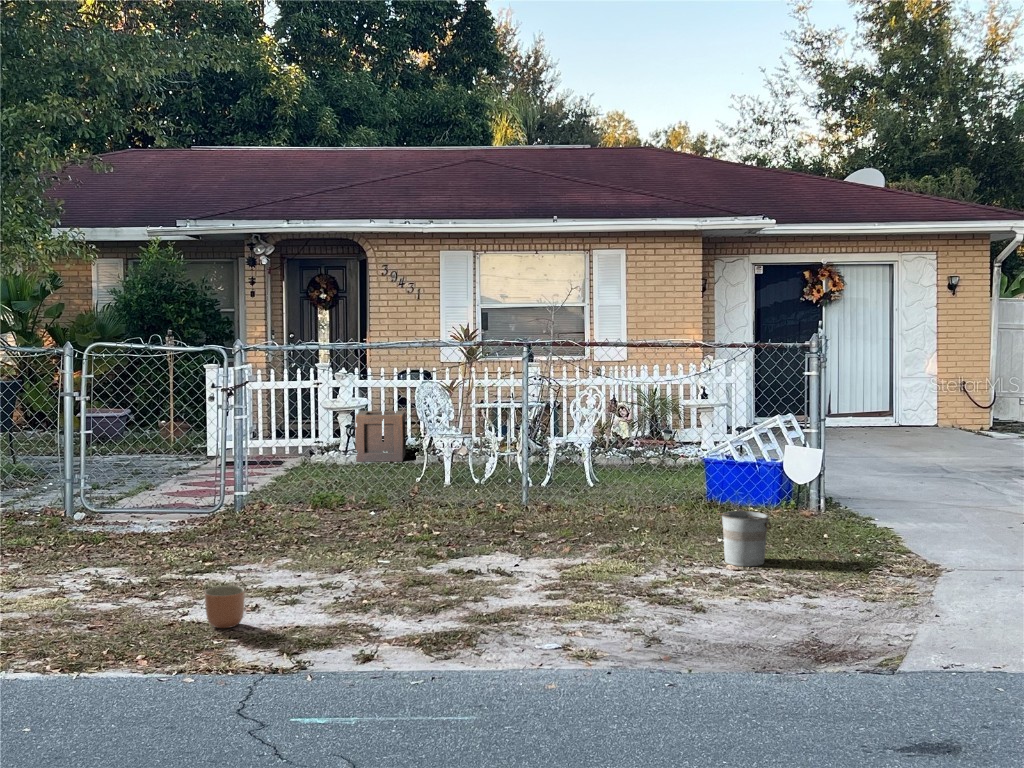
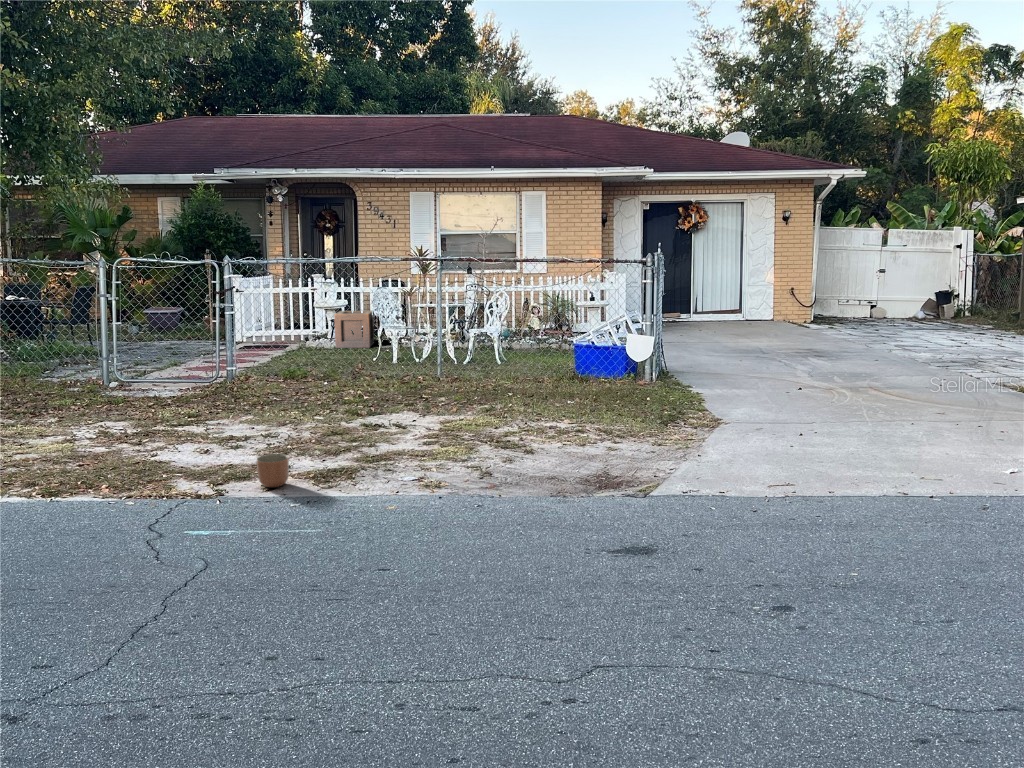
bucket: present [718,511,771,566] -> none [561,382,600,422]
planter: present [205,586,245,628] -> present [257,454,289,487]

